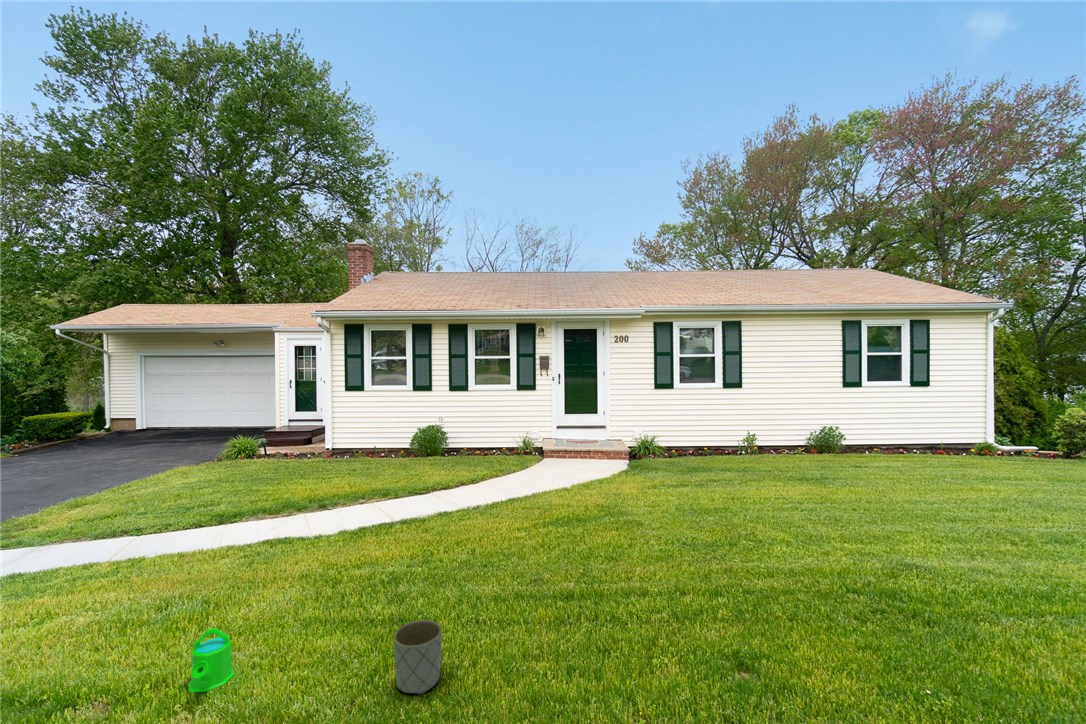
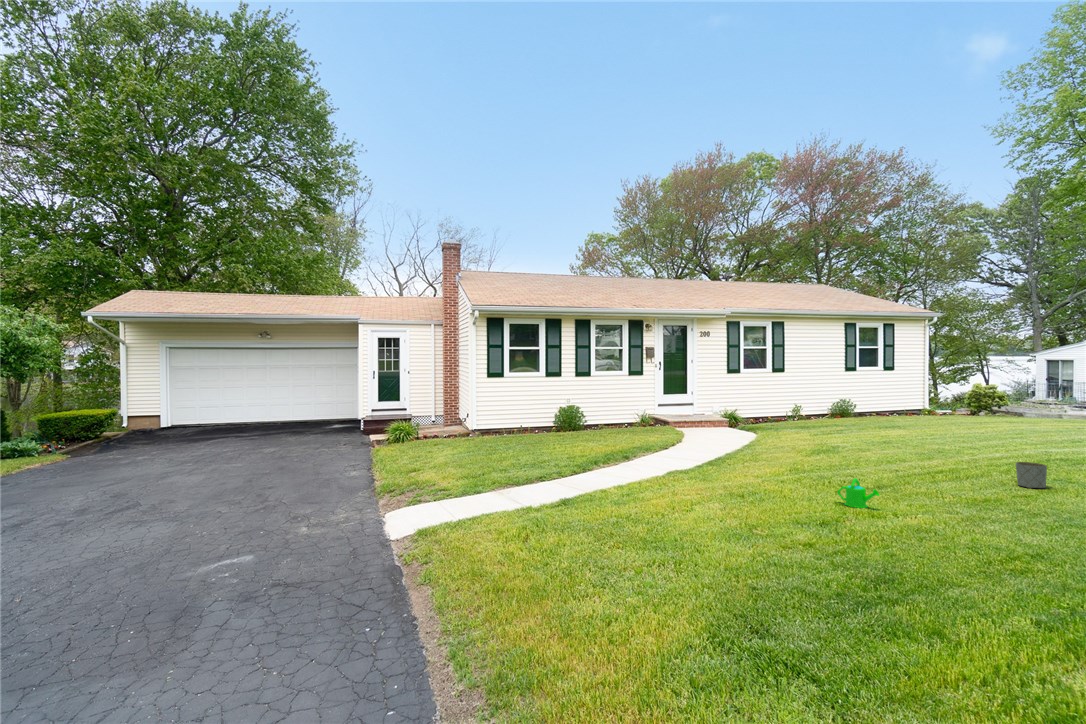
planter: present [393,620,442,694] -> present [1016,462,1047,488]

